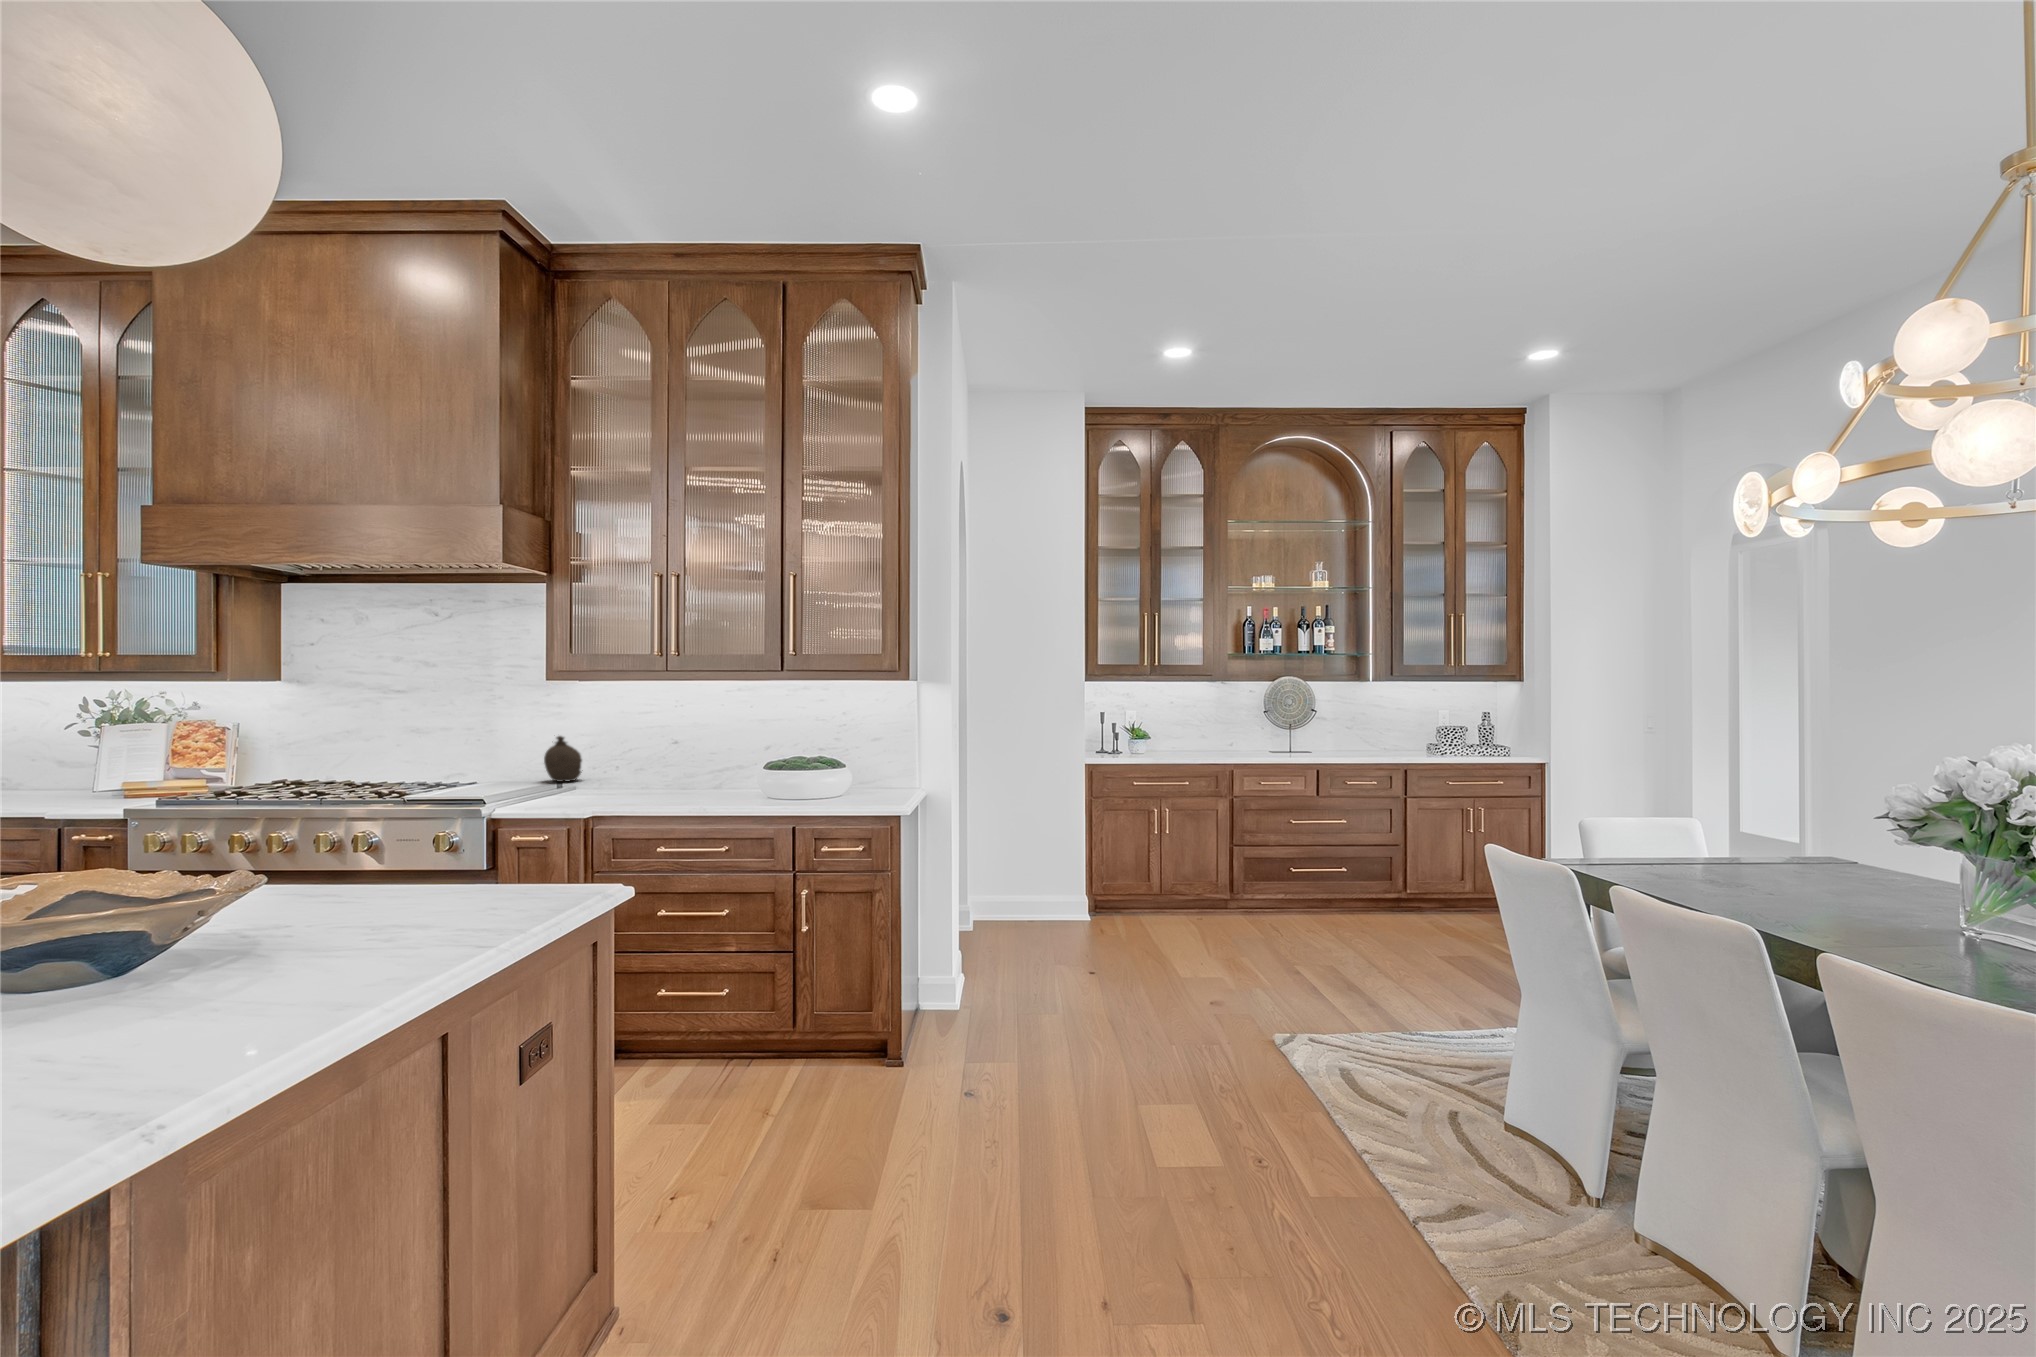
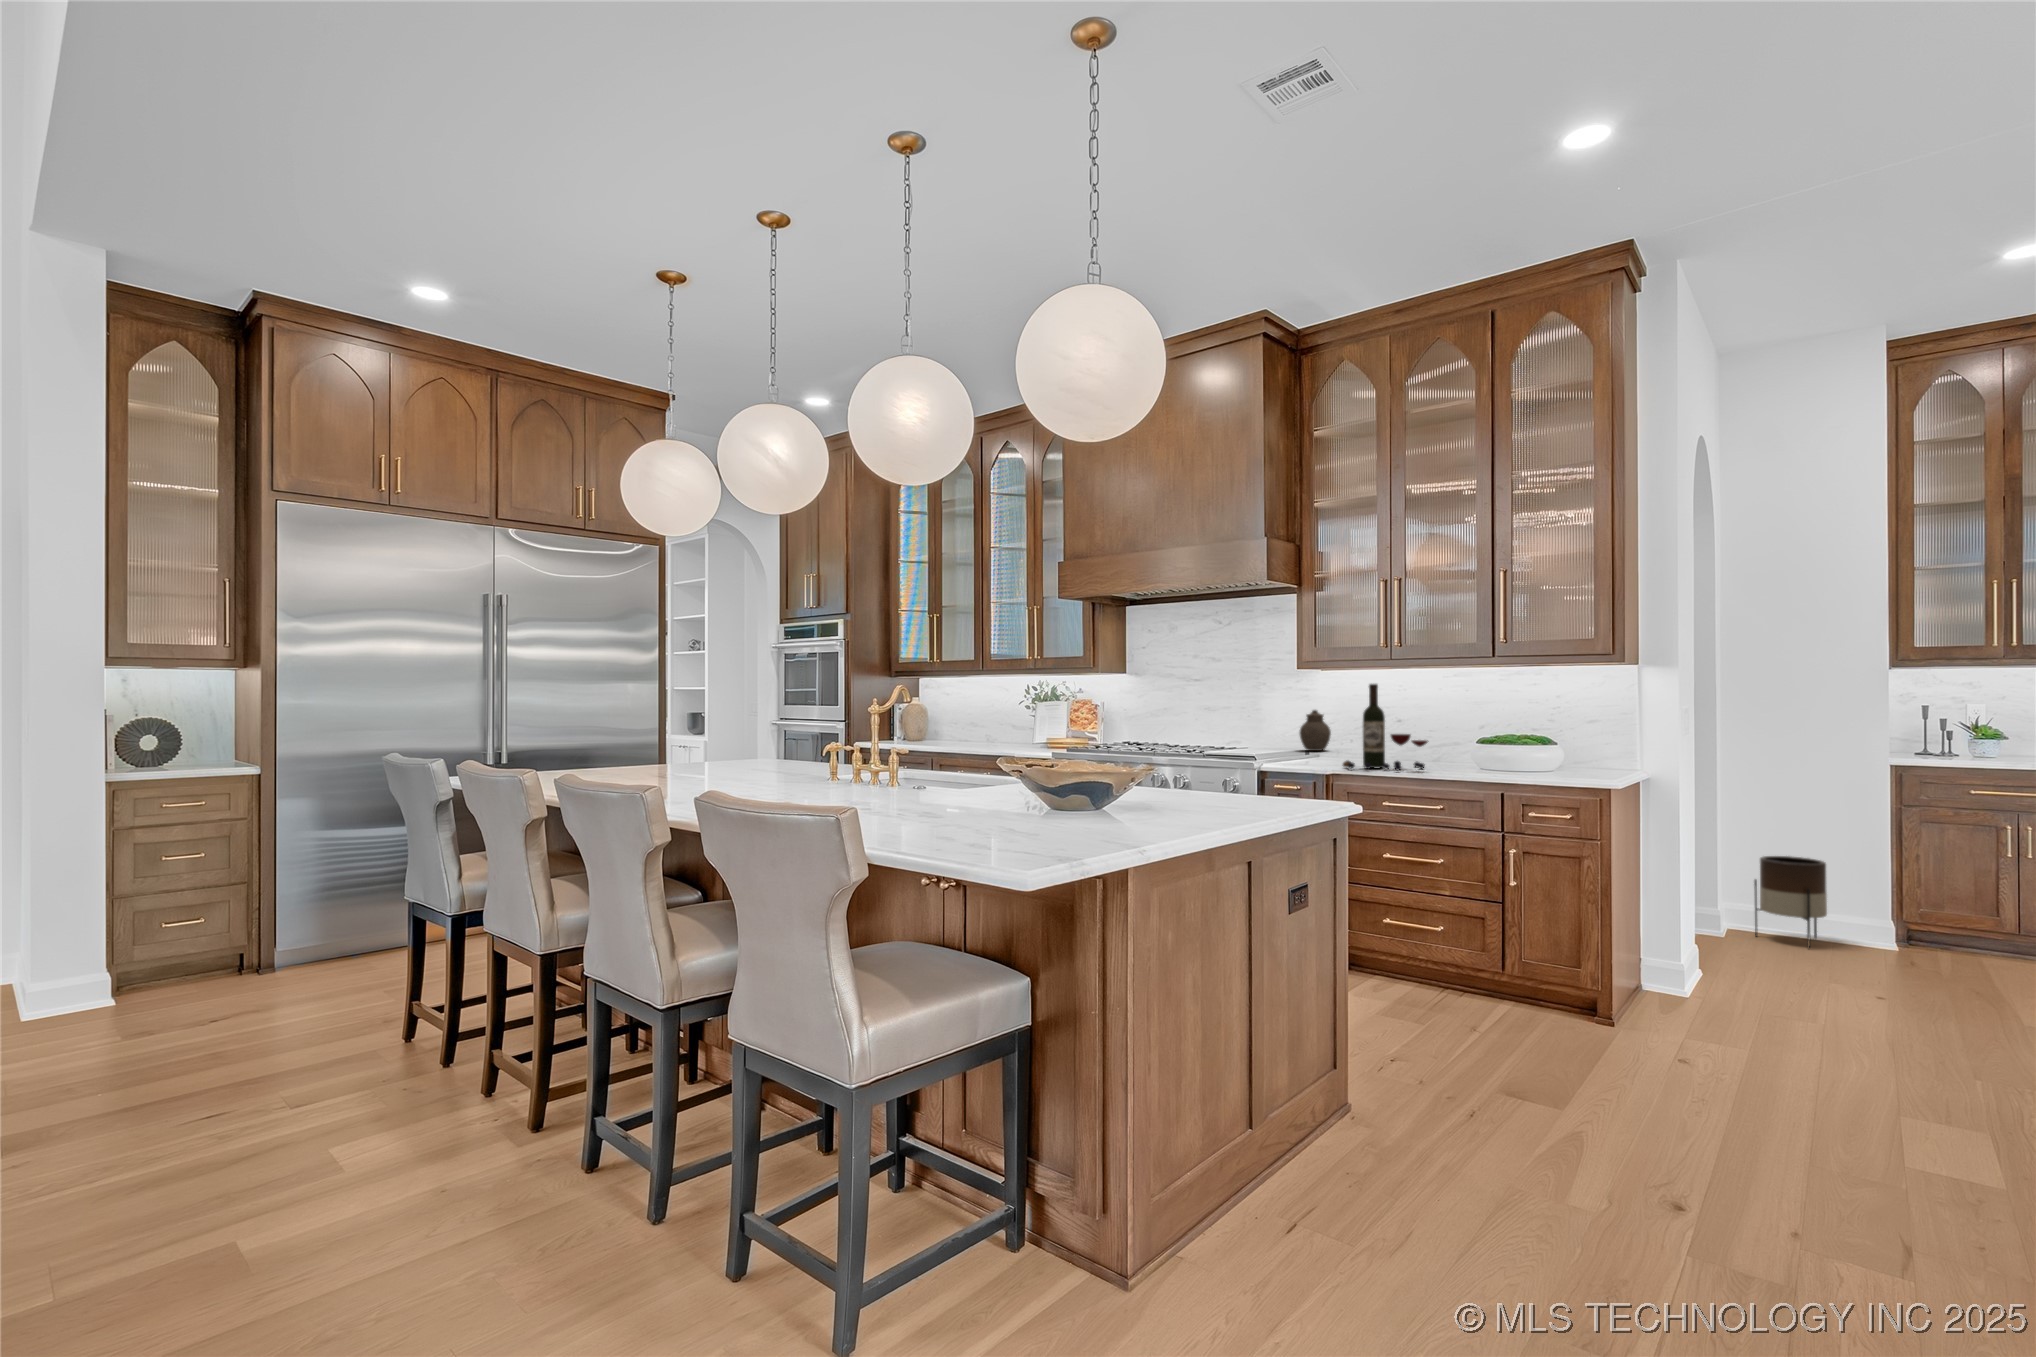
wine bottle: none [606,702,716,809] -> present [1343,684,1427,770]
planter: none [987,851,1039,934] -> present [1754,856,1827,949]

